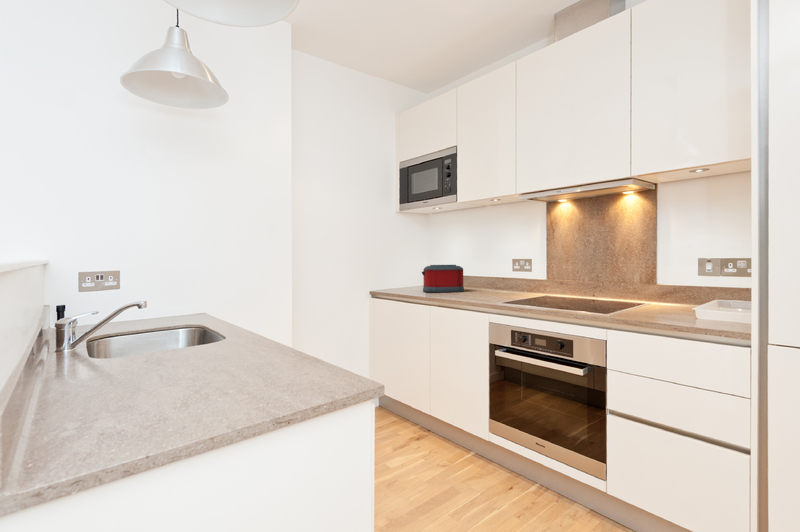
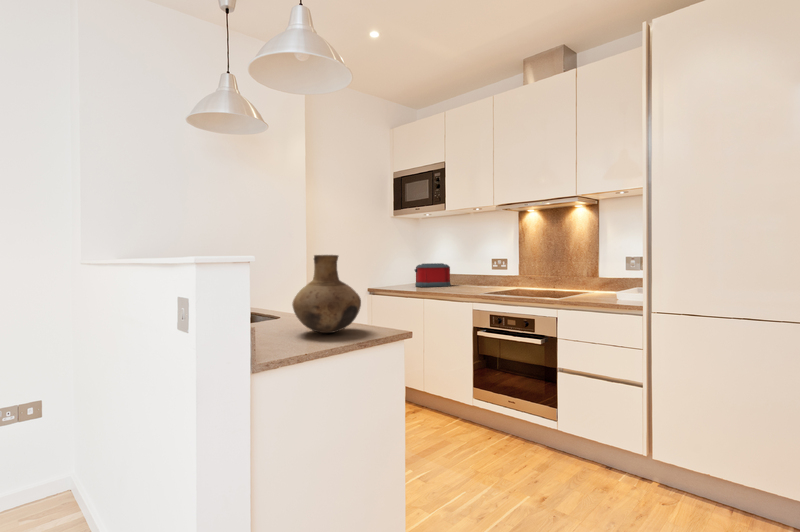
vase: none [169,252,297,388] -> present [292,255,361,333]

